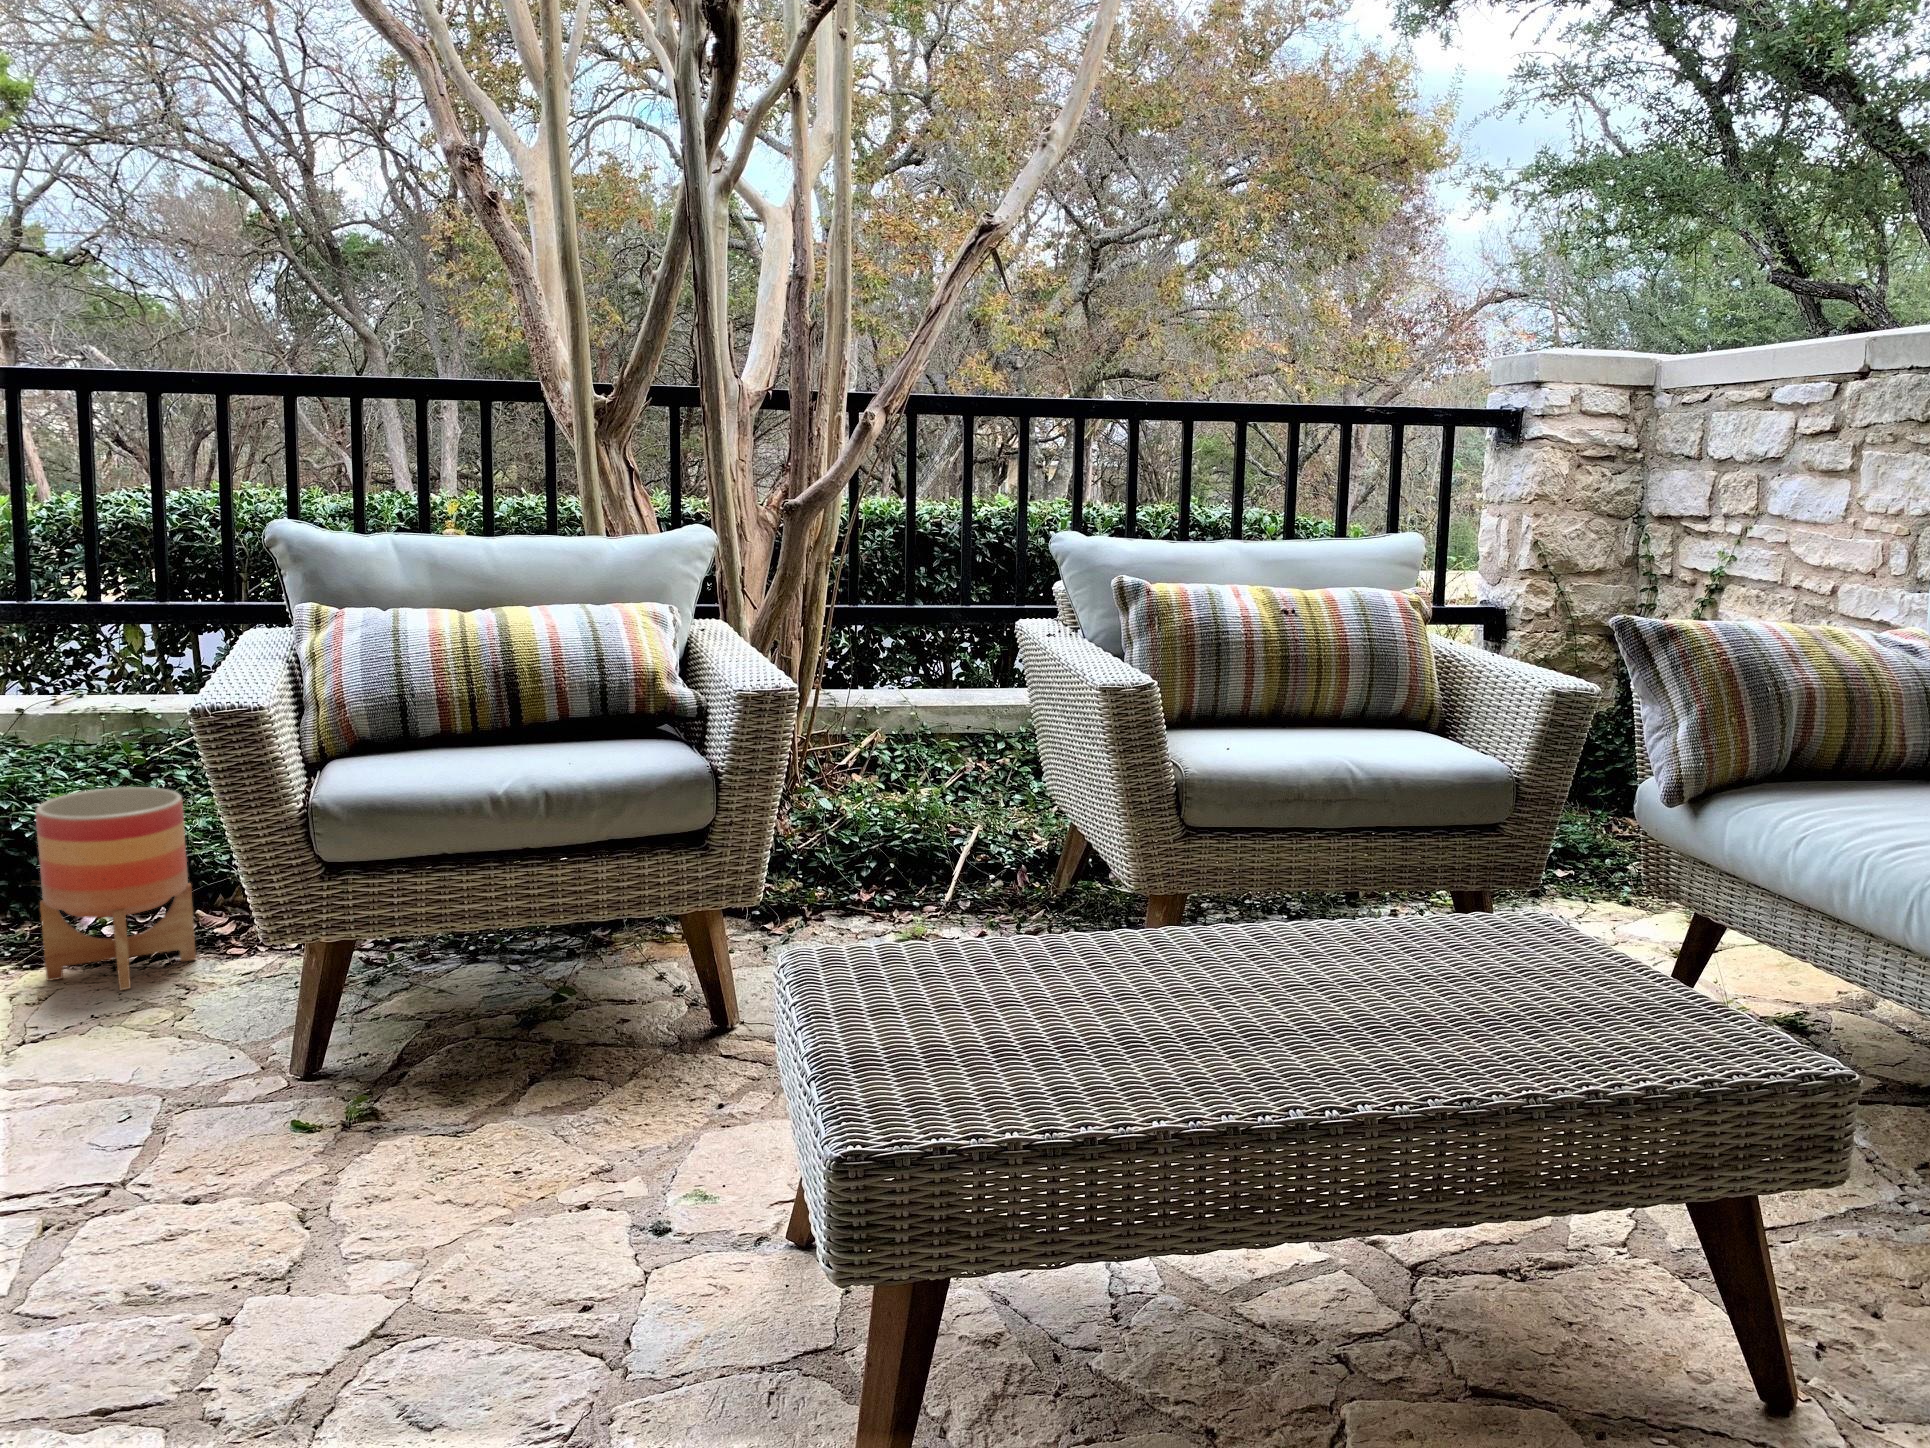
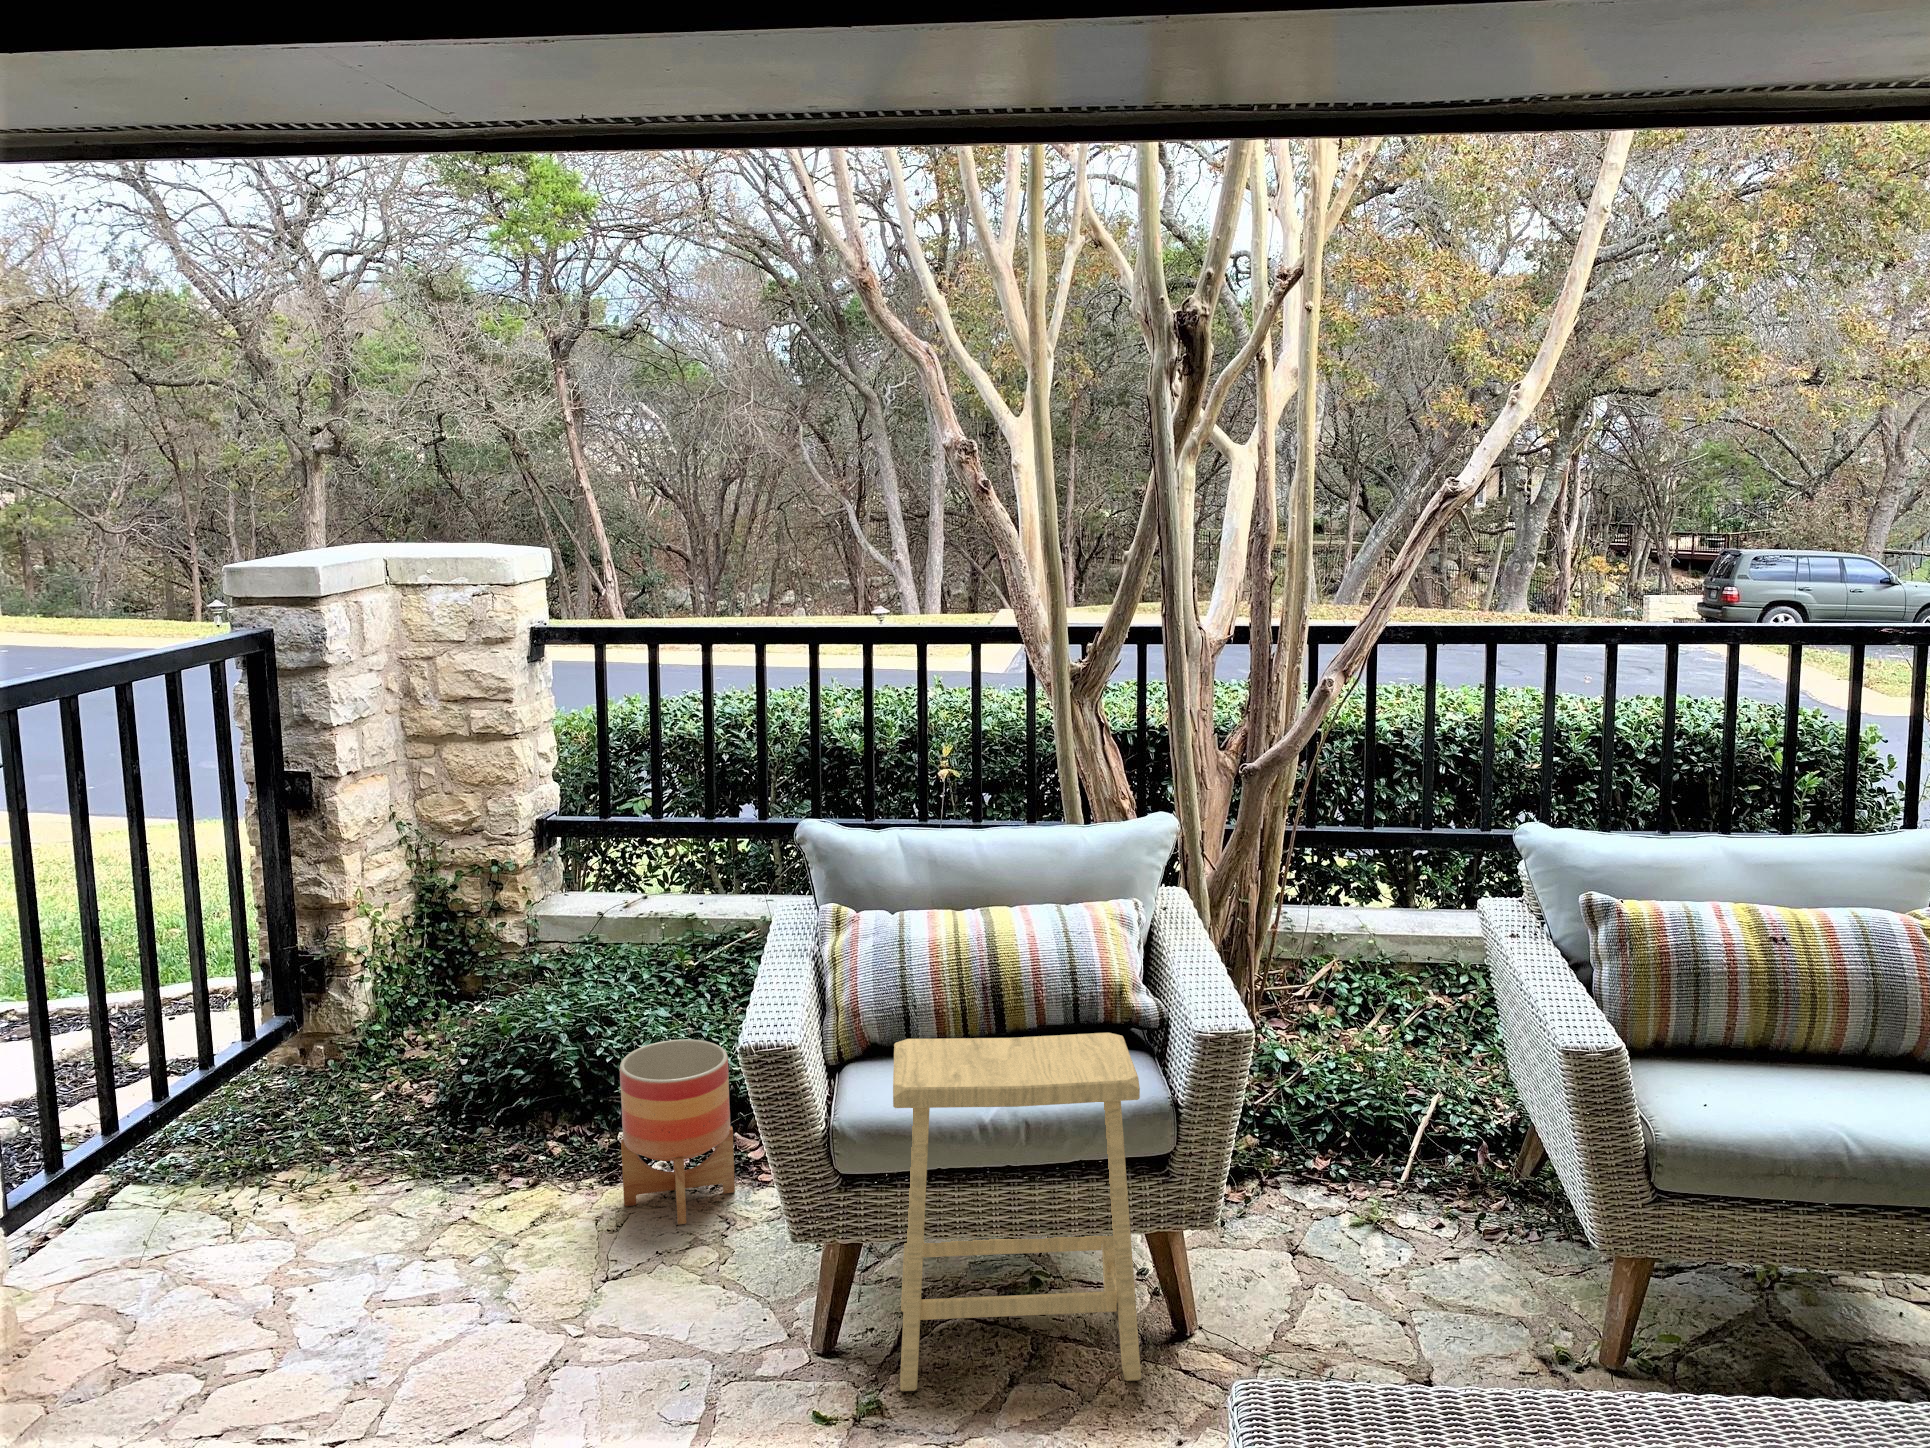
footstool: none [385,712,679,1098] -> present [893,1033,1141,1391]

